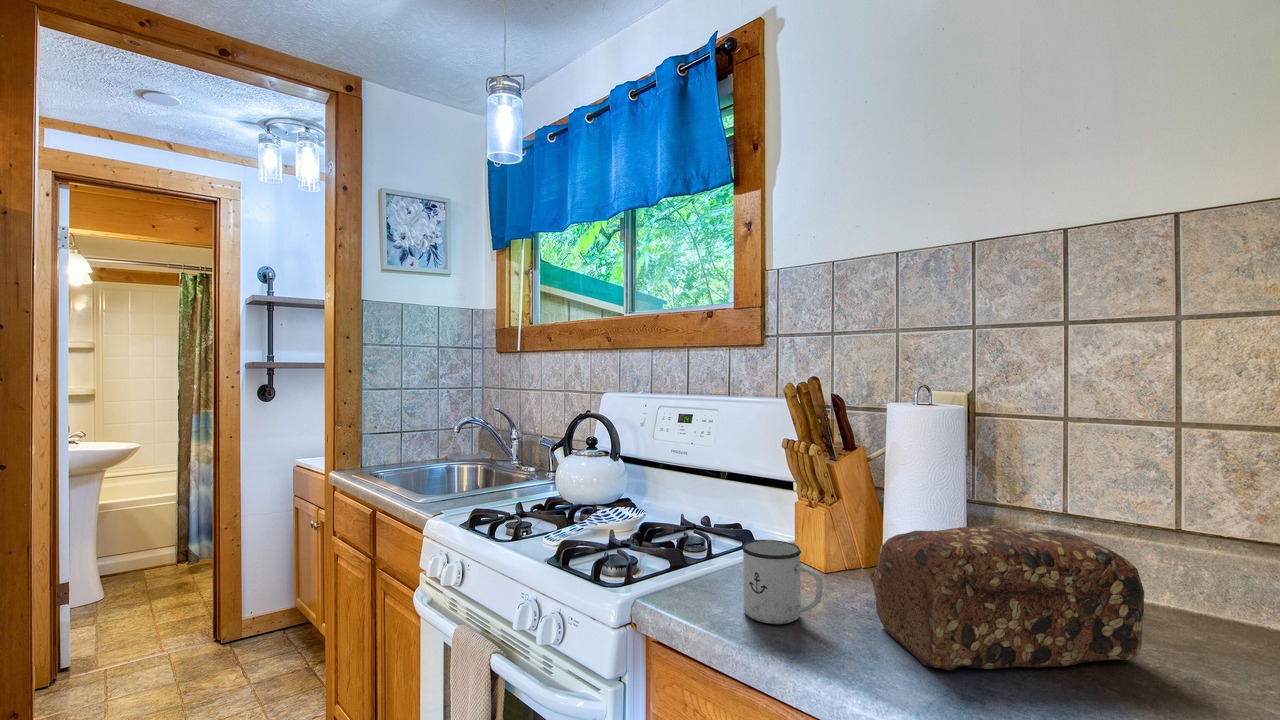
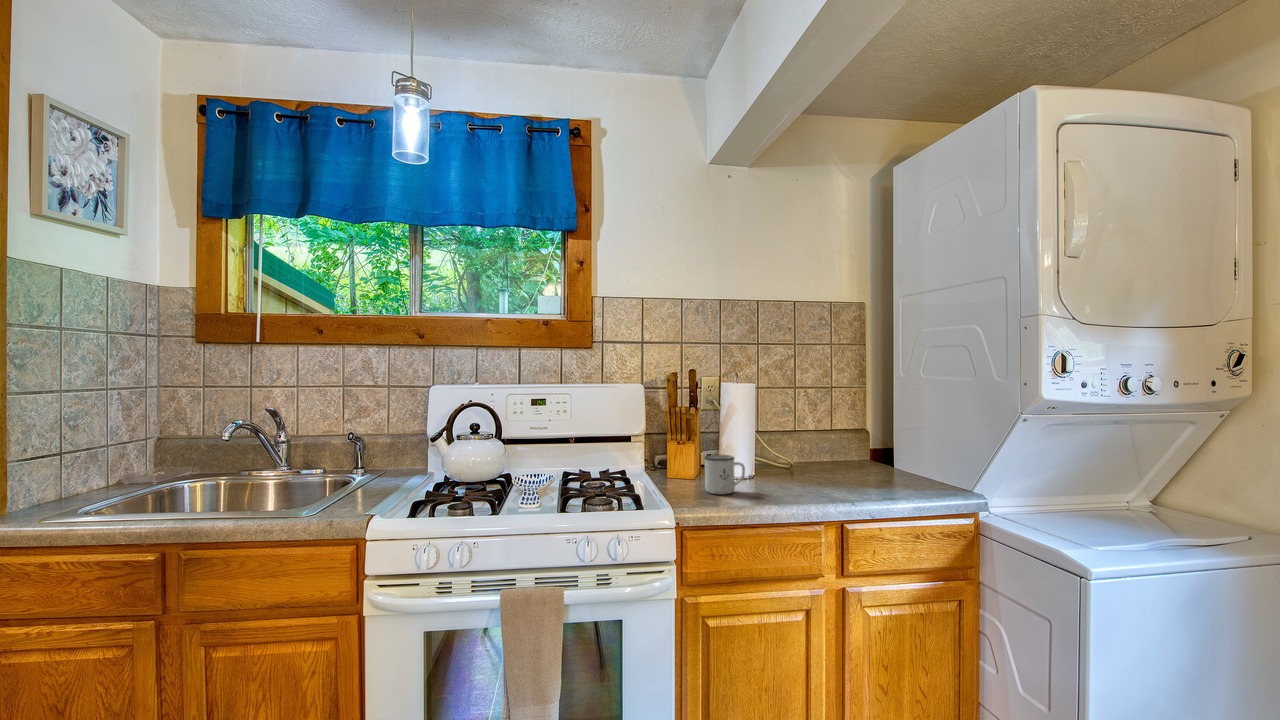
bread loaf: present [872,525,1144,671] -> none [750,432,822,489]

